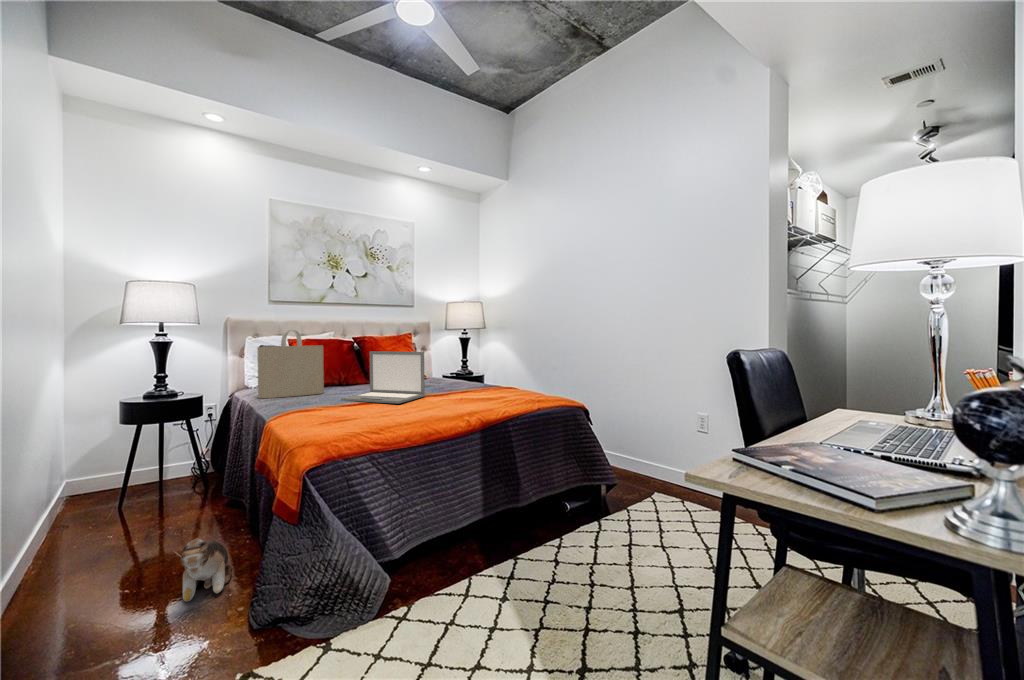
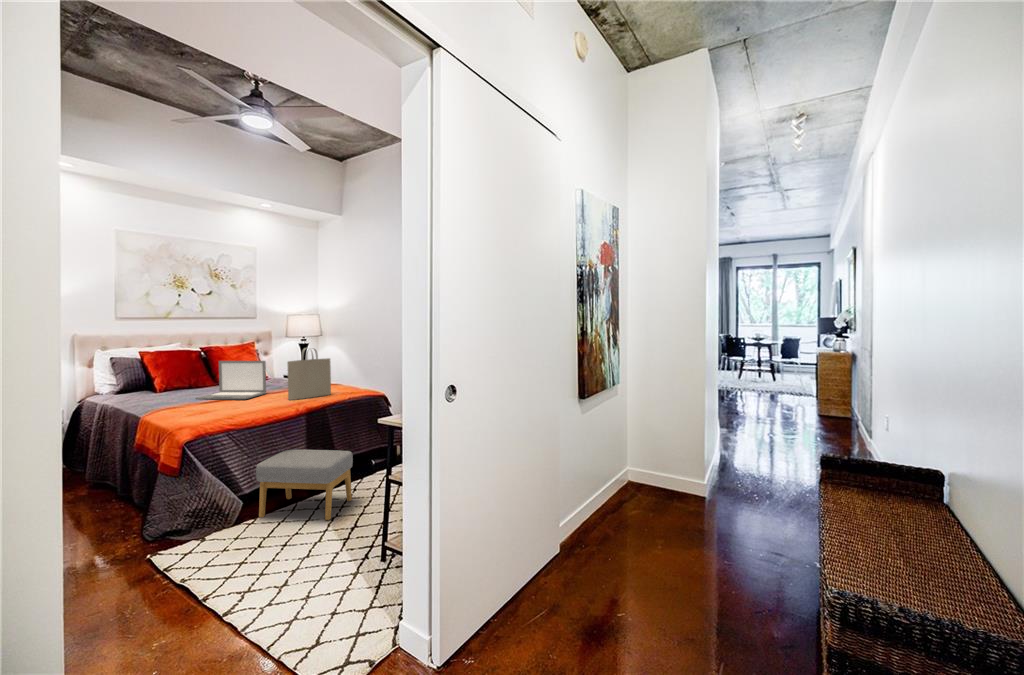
tote bag: present [257,330,324,398] -> present [288,348,331,400]
footstool: none [410,486,555,630] -> present [256,450,353,520]
plush toy: present [174,538,232,602] -> none [83,493,120,536]

